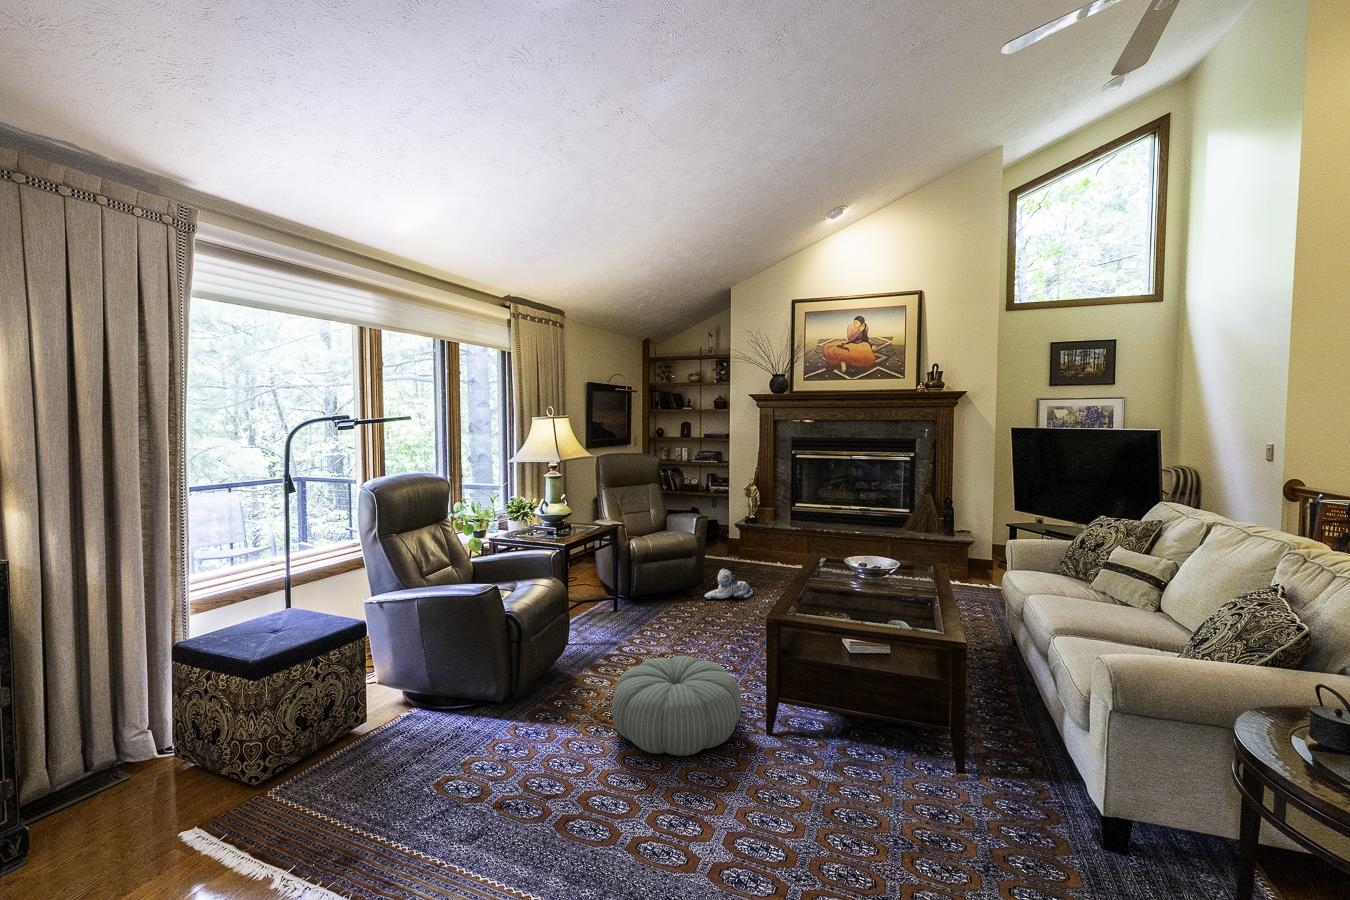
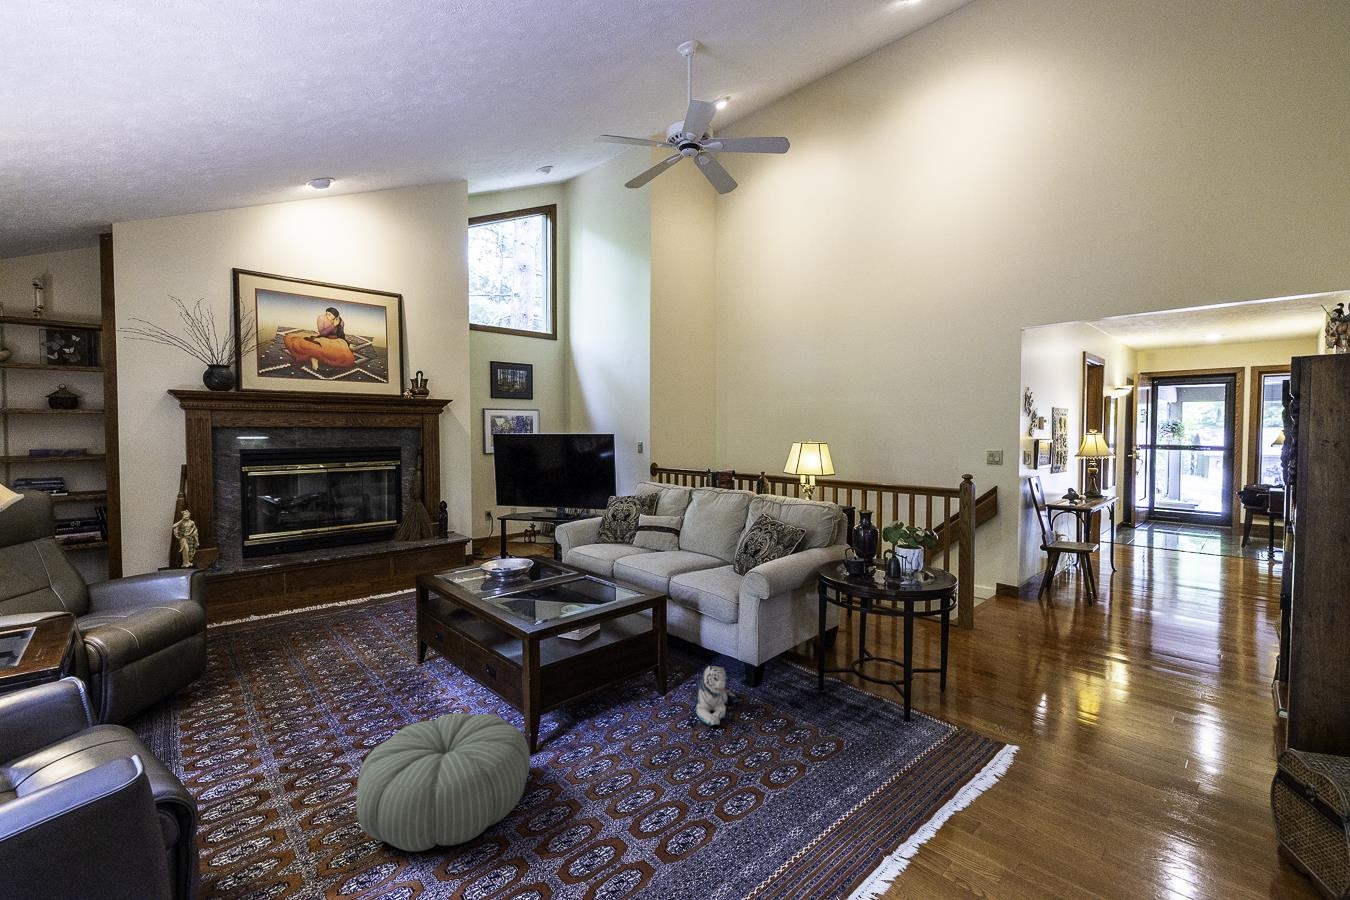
plush toy: present [705,568,753,599] -> present [694,666,737,726]

